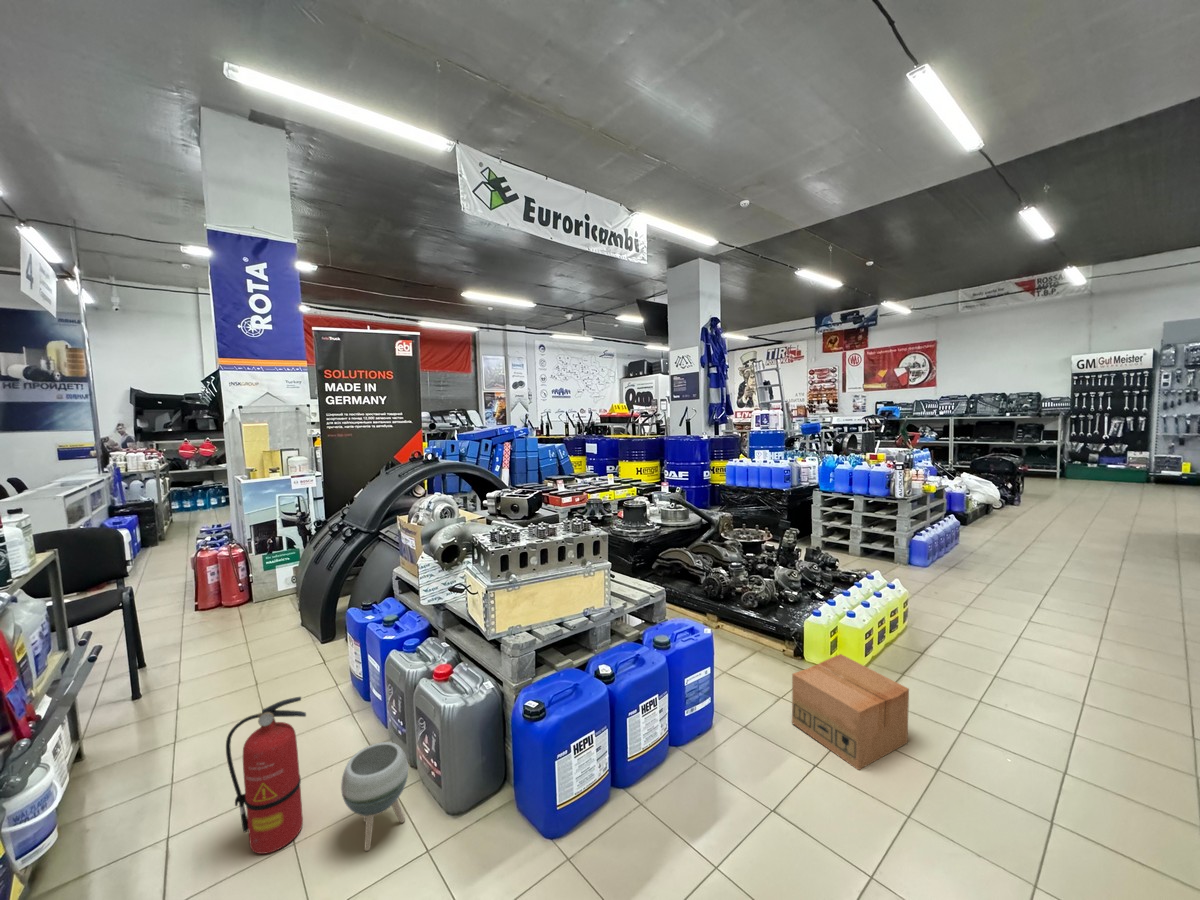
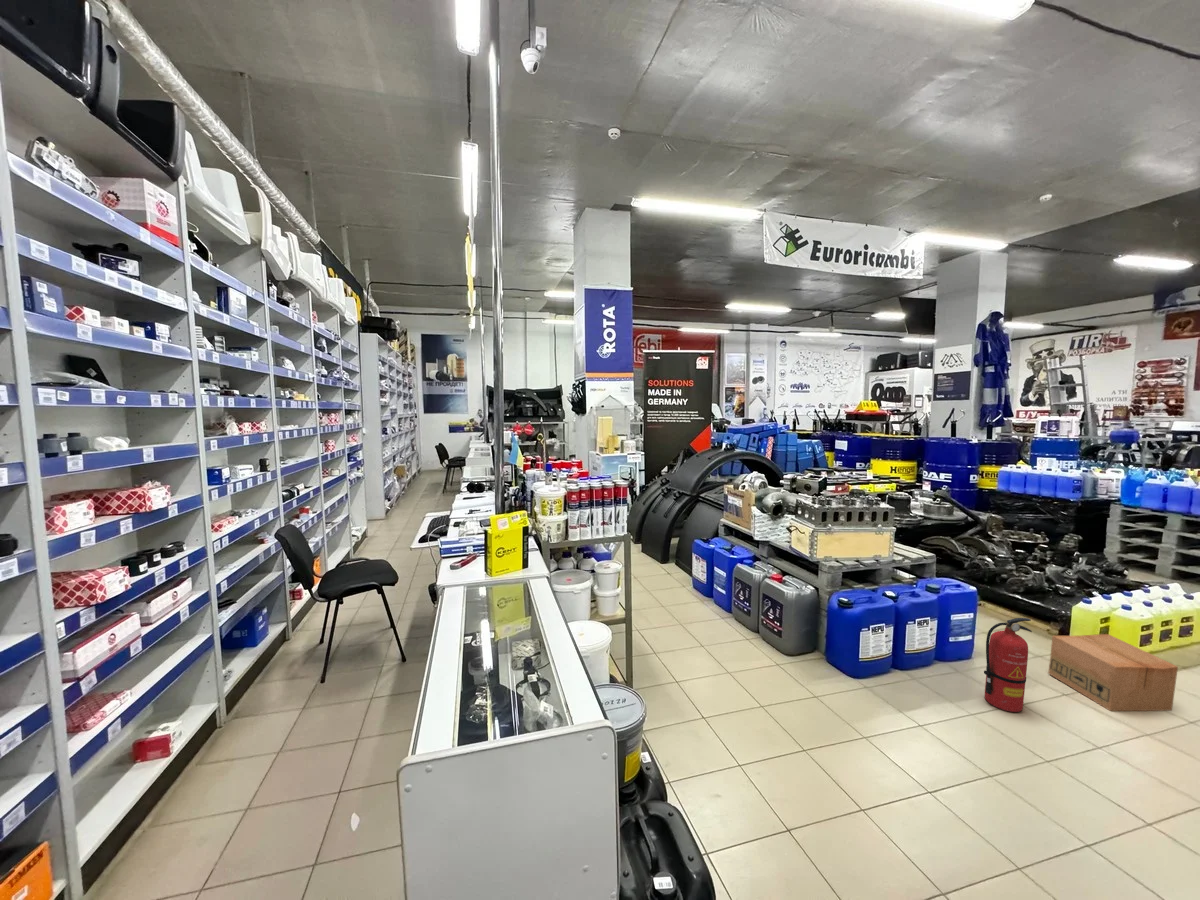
fire extinguisher: present [226,697,306,854] -> present [984,618,1032,712]
planter: present [341,742,408,851] -> none [729,605,763,655]

